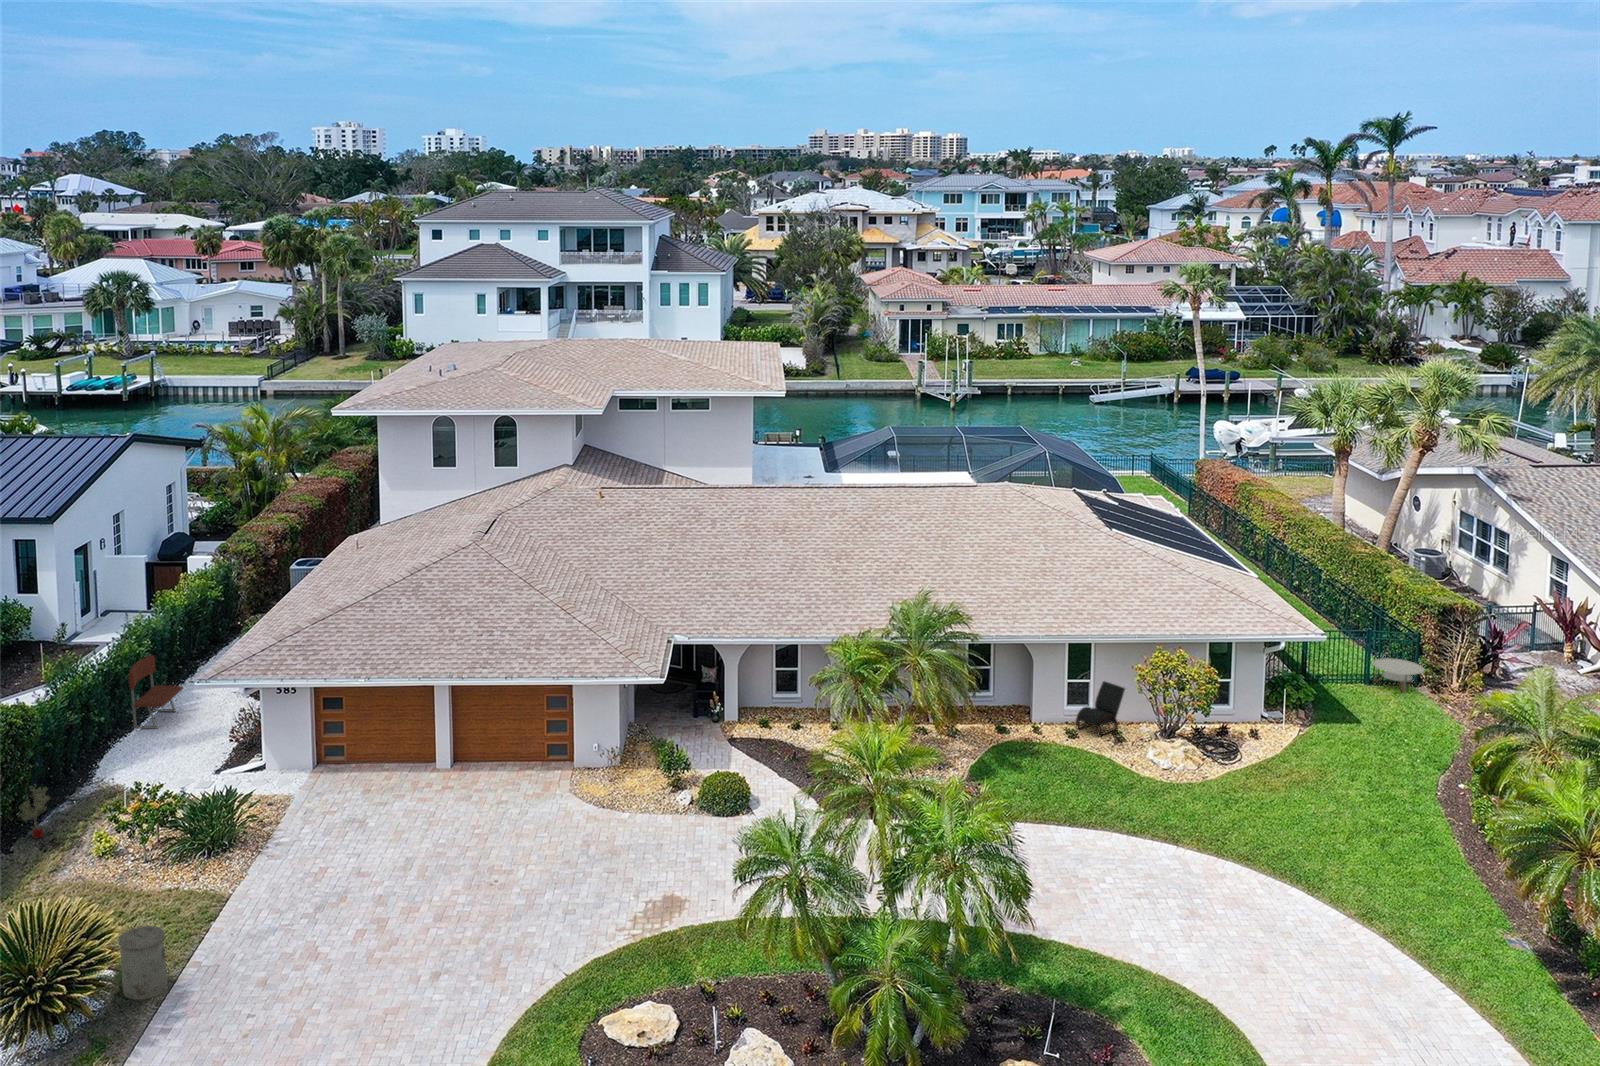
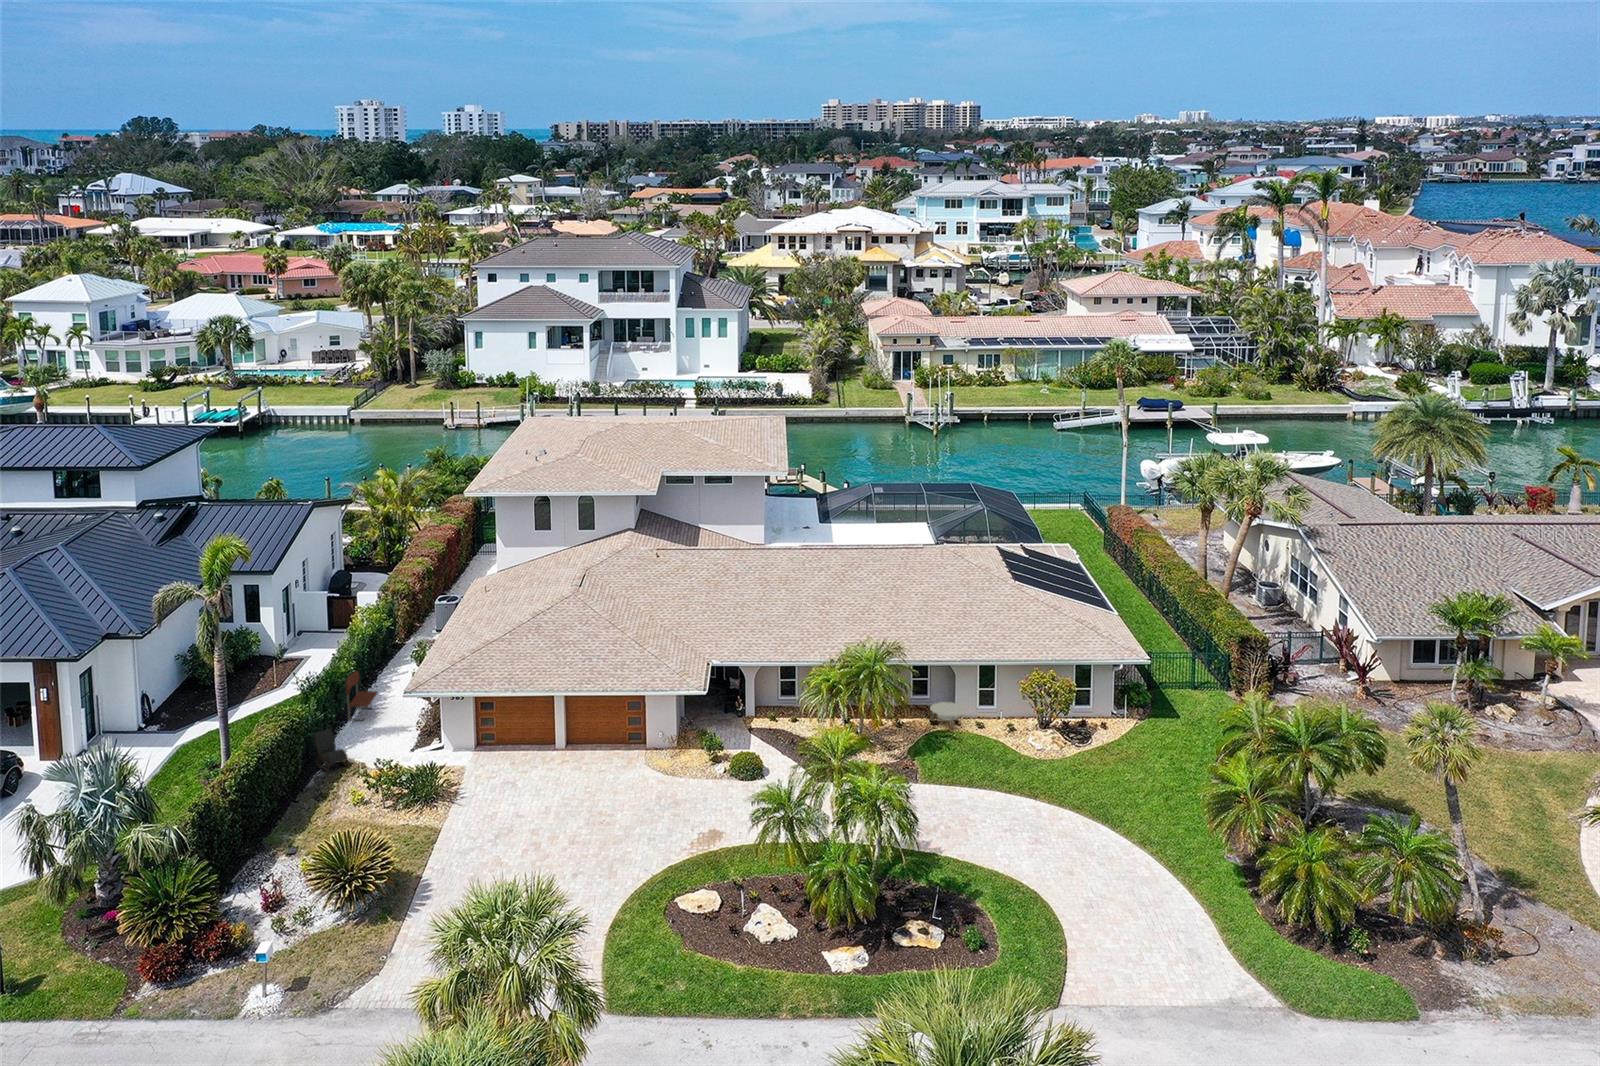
round table: present [1373,658,1424,692] -> present [930,702,966,729]
lounge chair: present [1076,681,1125,737] -> present [314,729,348,772]
potted tree: present [18,787,50,838] -> none [300,761,319,794]
trash can: present [118,926,168,1000] -> none [393,845,422,888]

